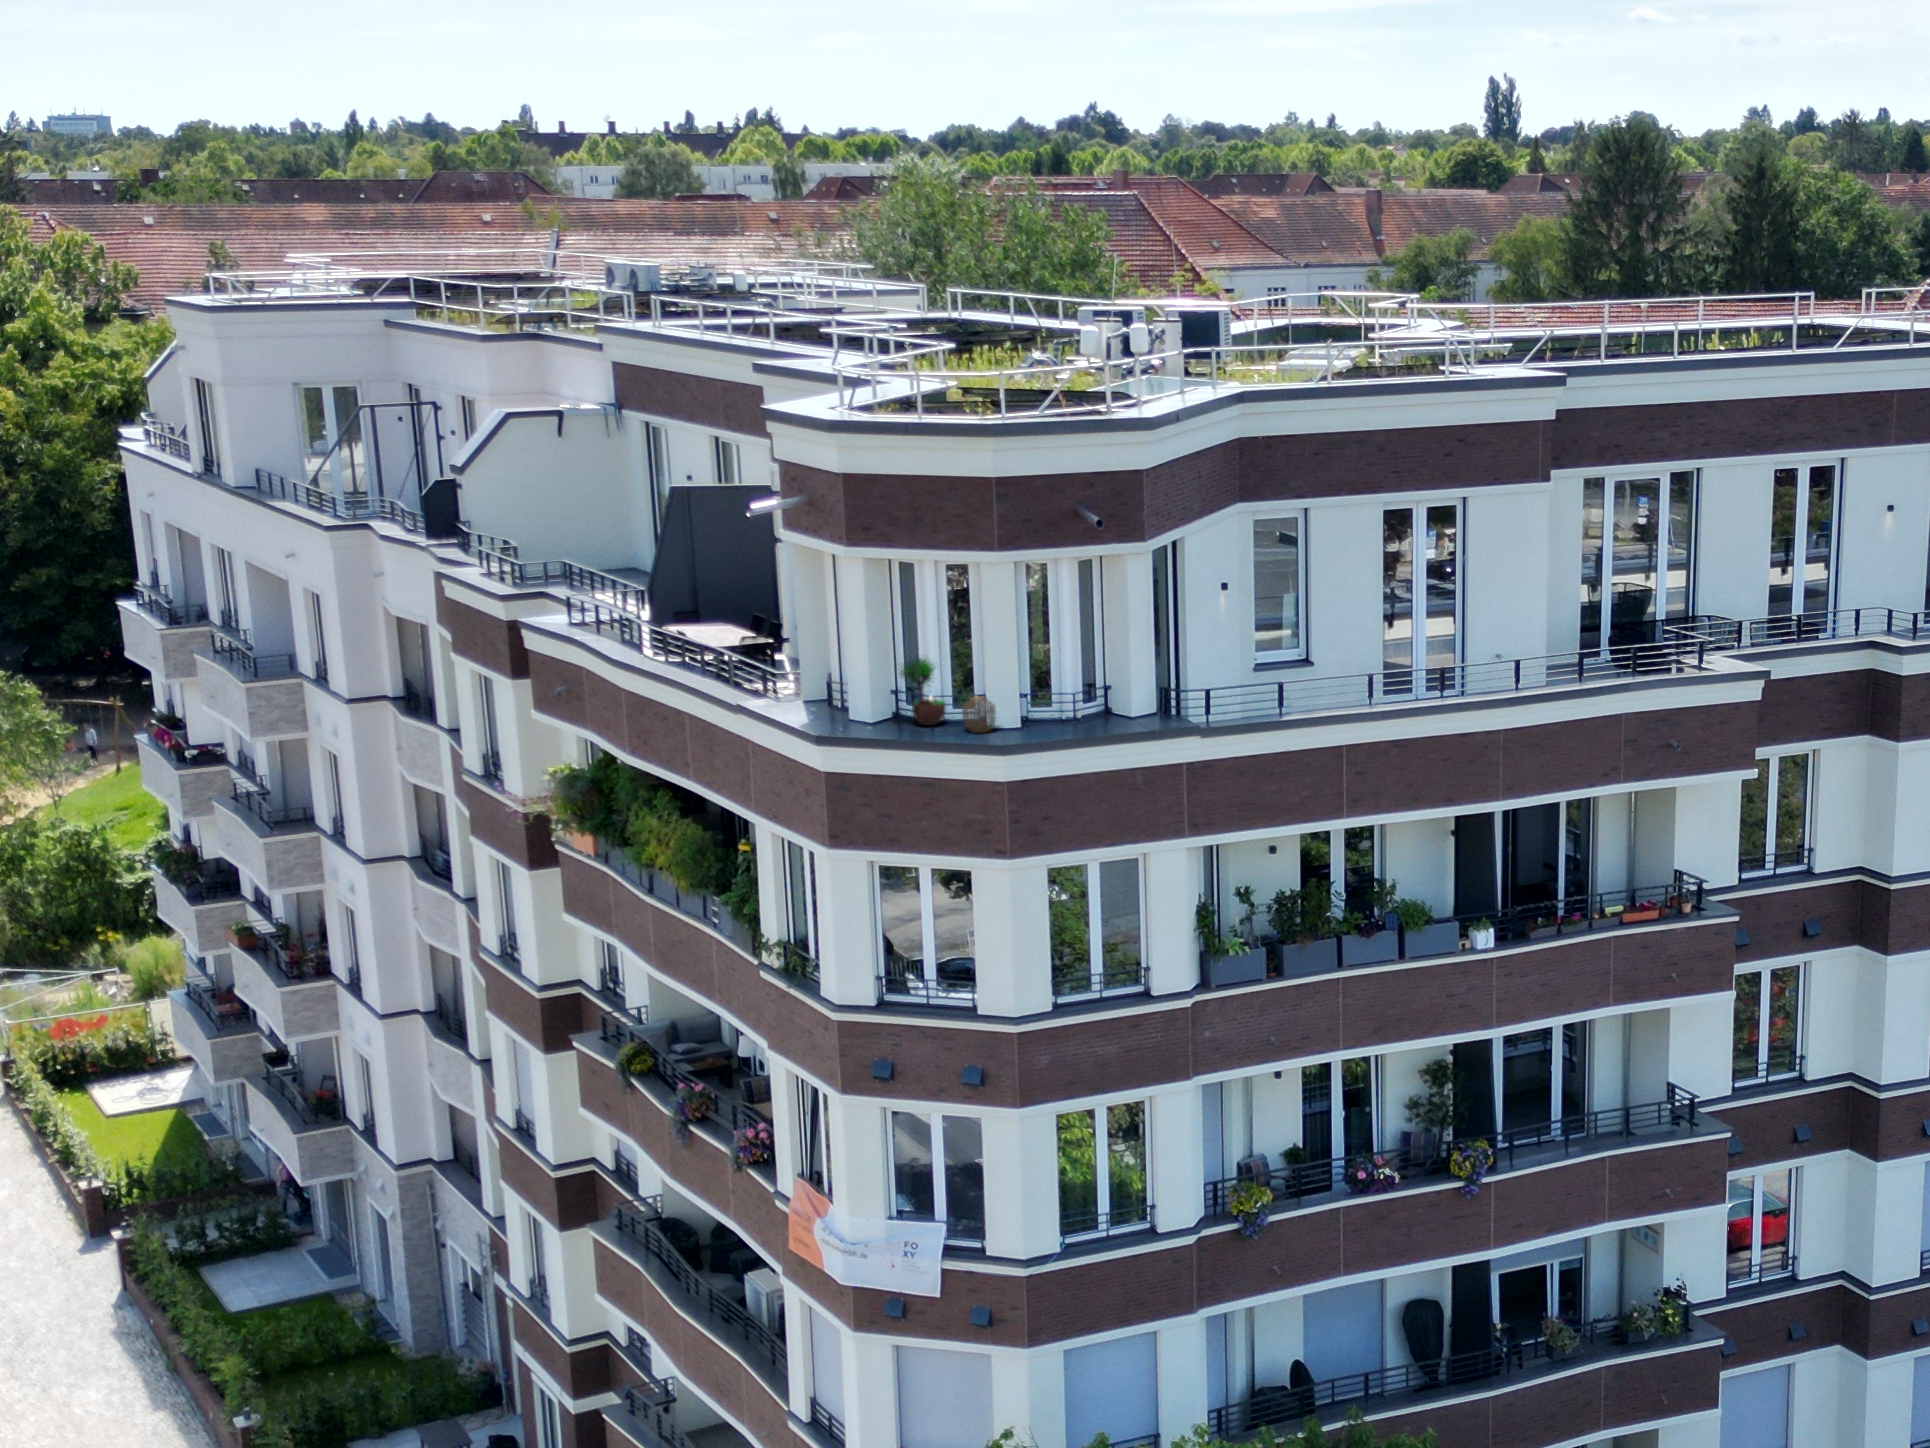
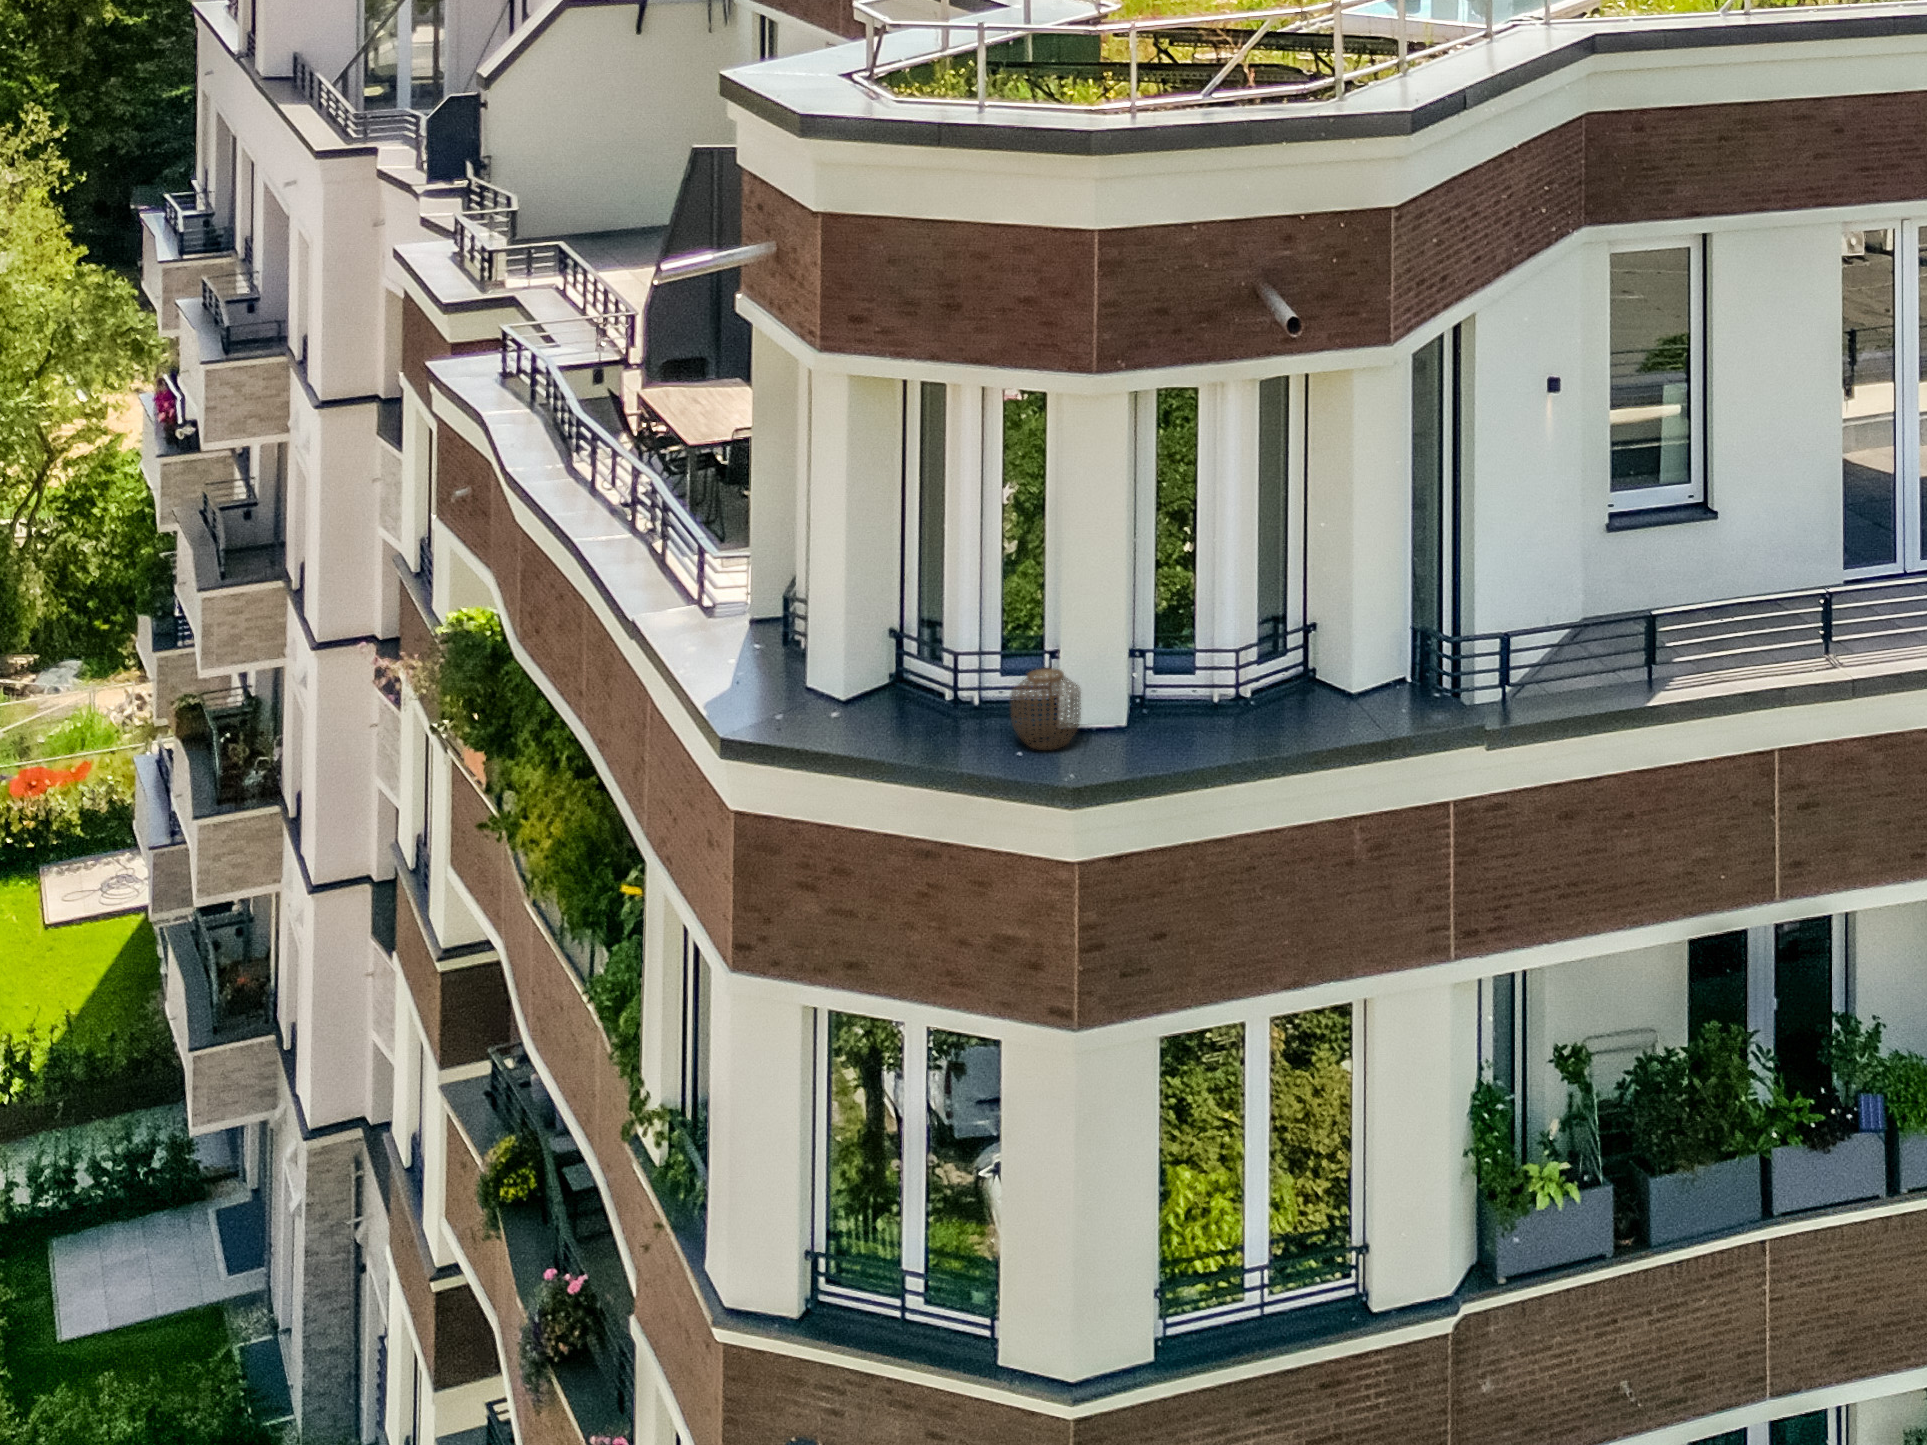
potted tree: present [901,657,945,725] -> none [872,567,975,725]

